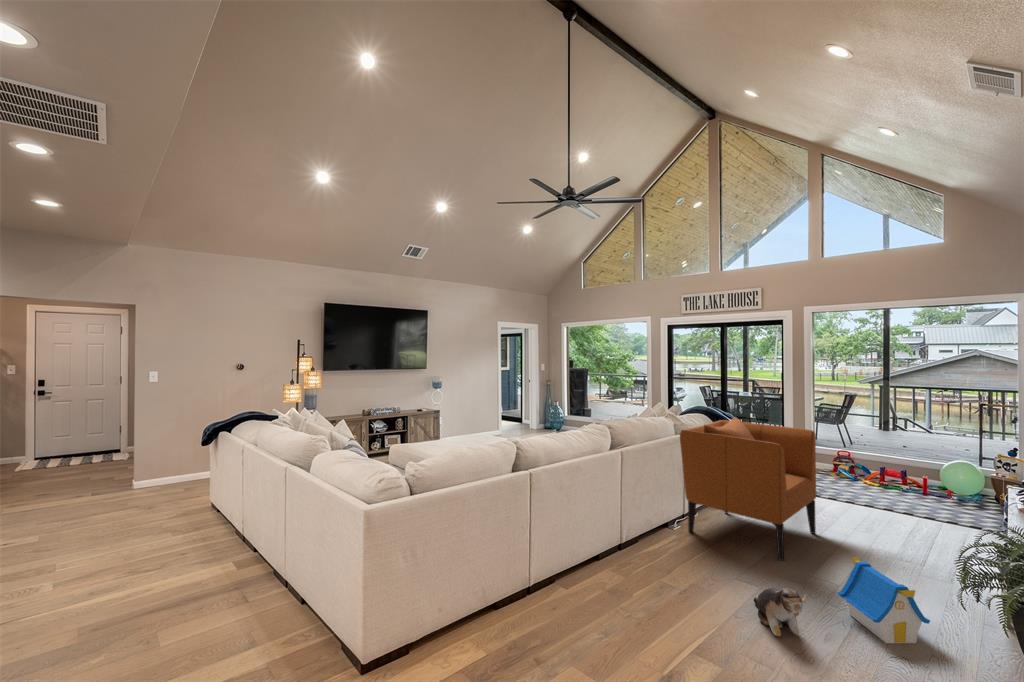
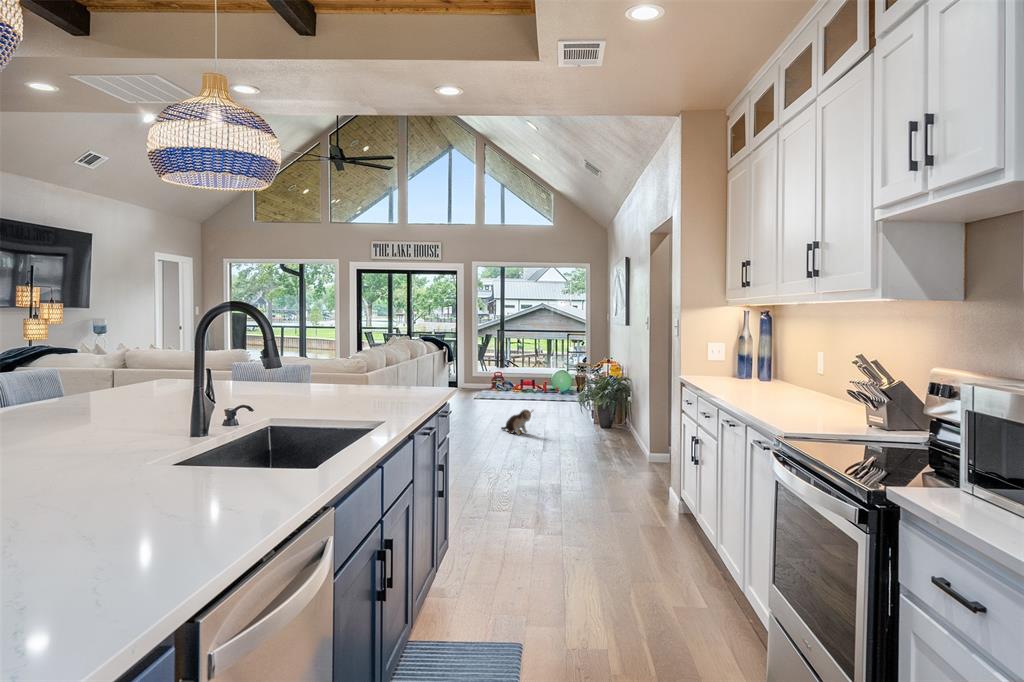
armchair: present [680,417,816,561] -> none [436,339,507,420]
toy house: present [837,557,930,643] -> none [536,399,572,430]

